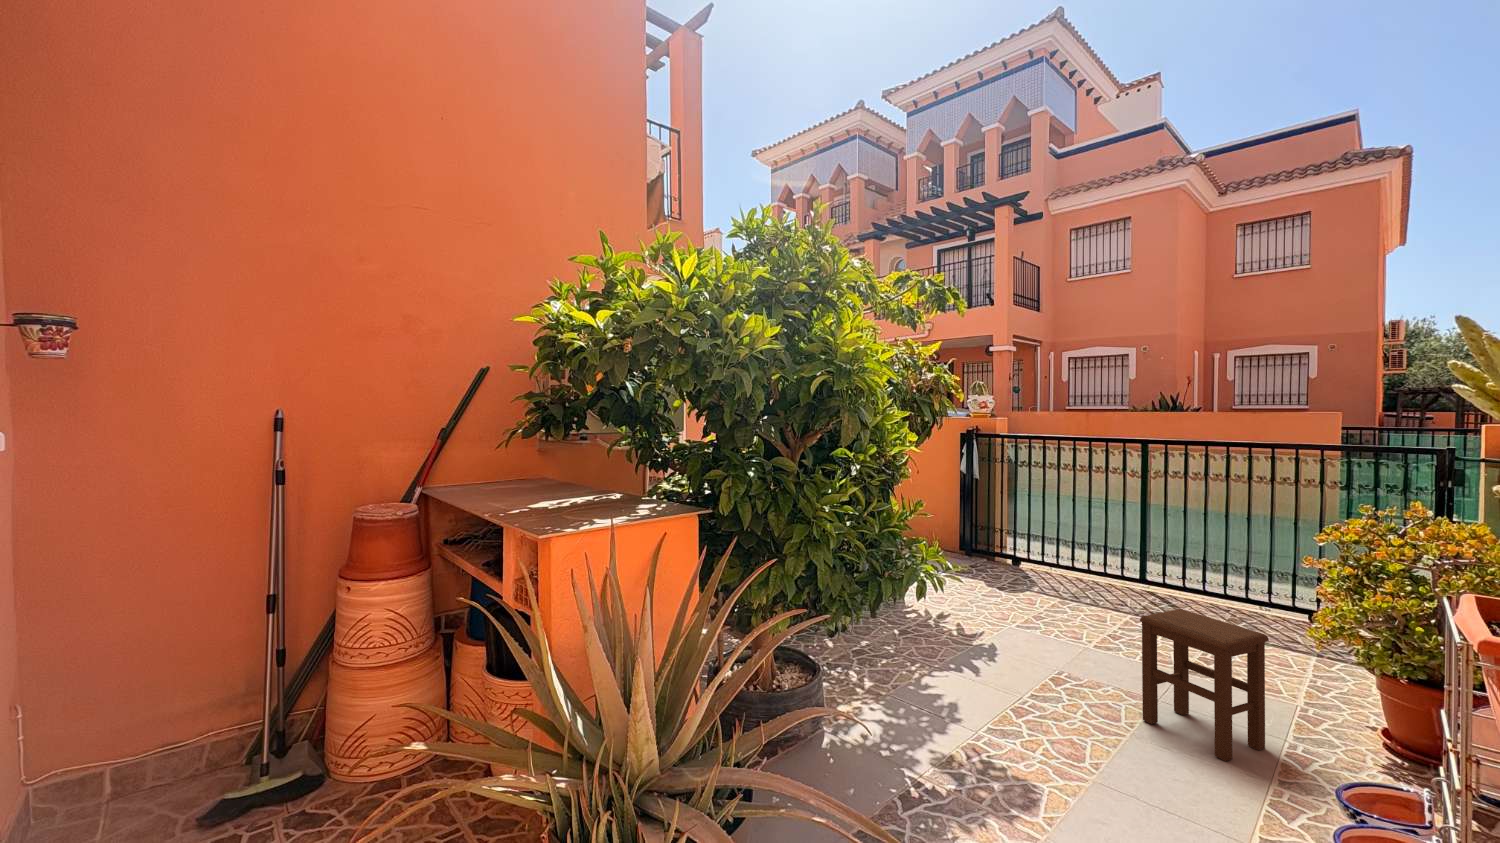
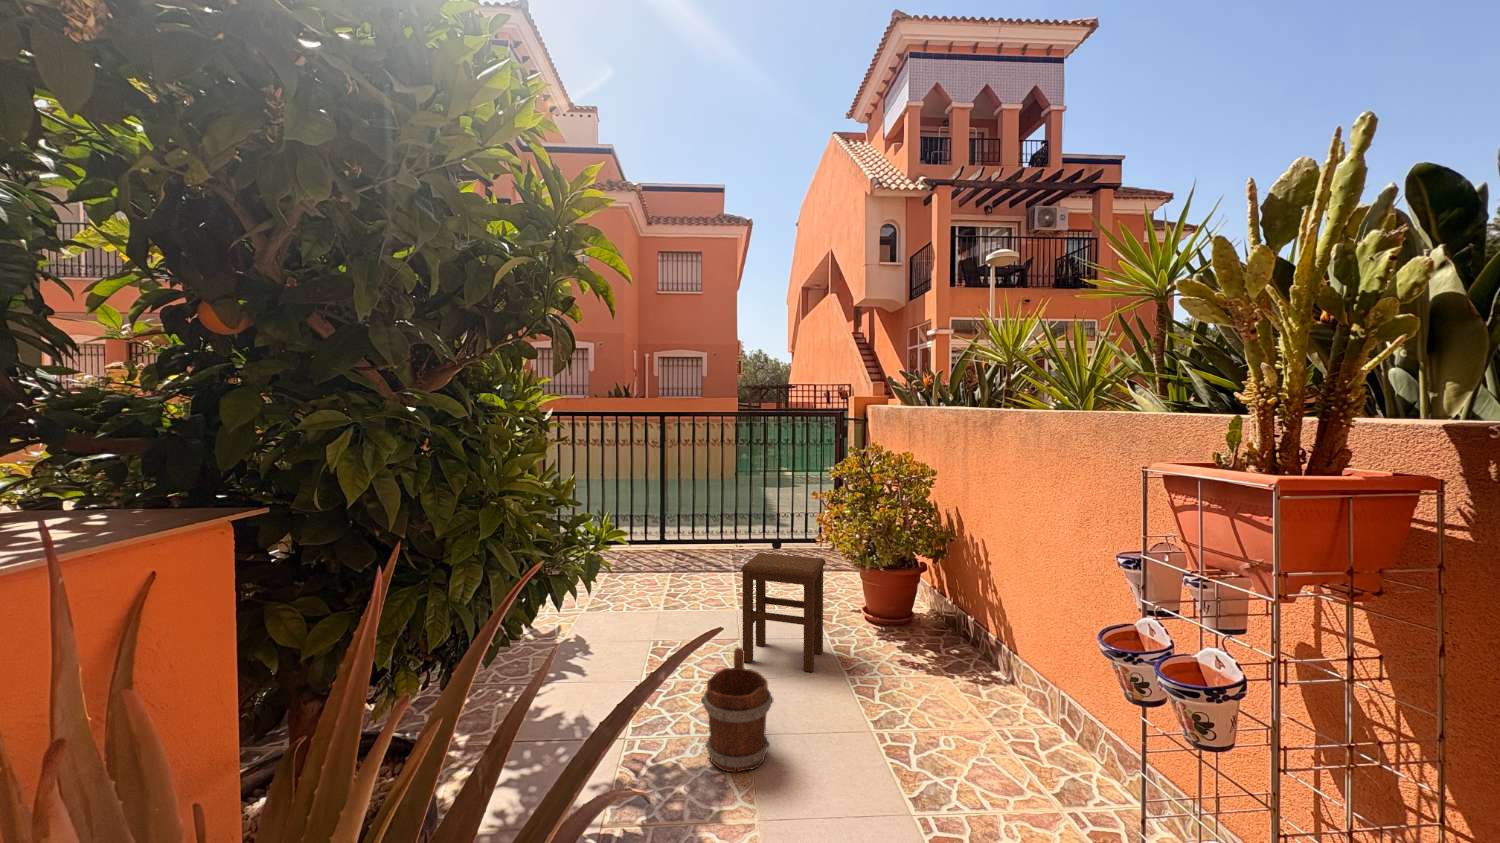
bucket: none [1031,690,1105,806] -> present [701,648,774,772]

